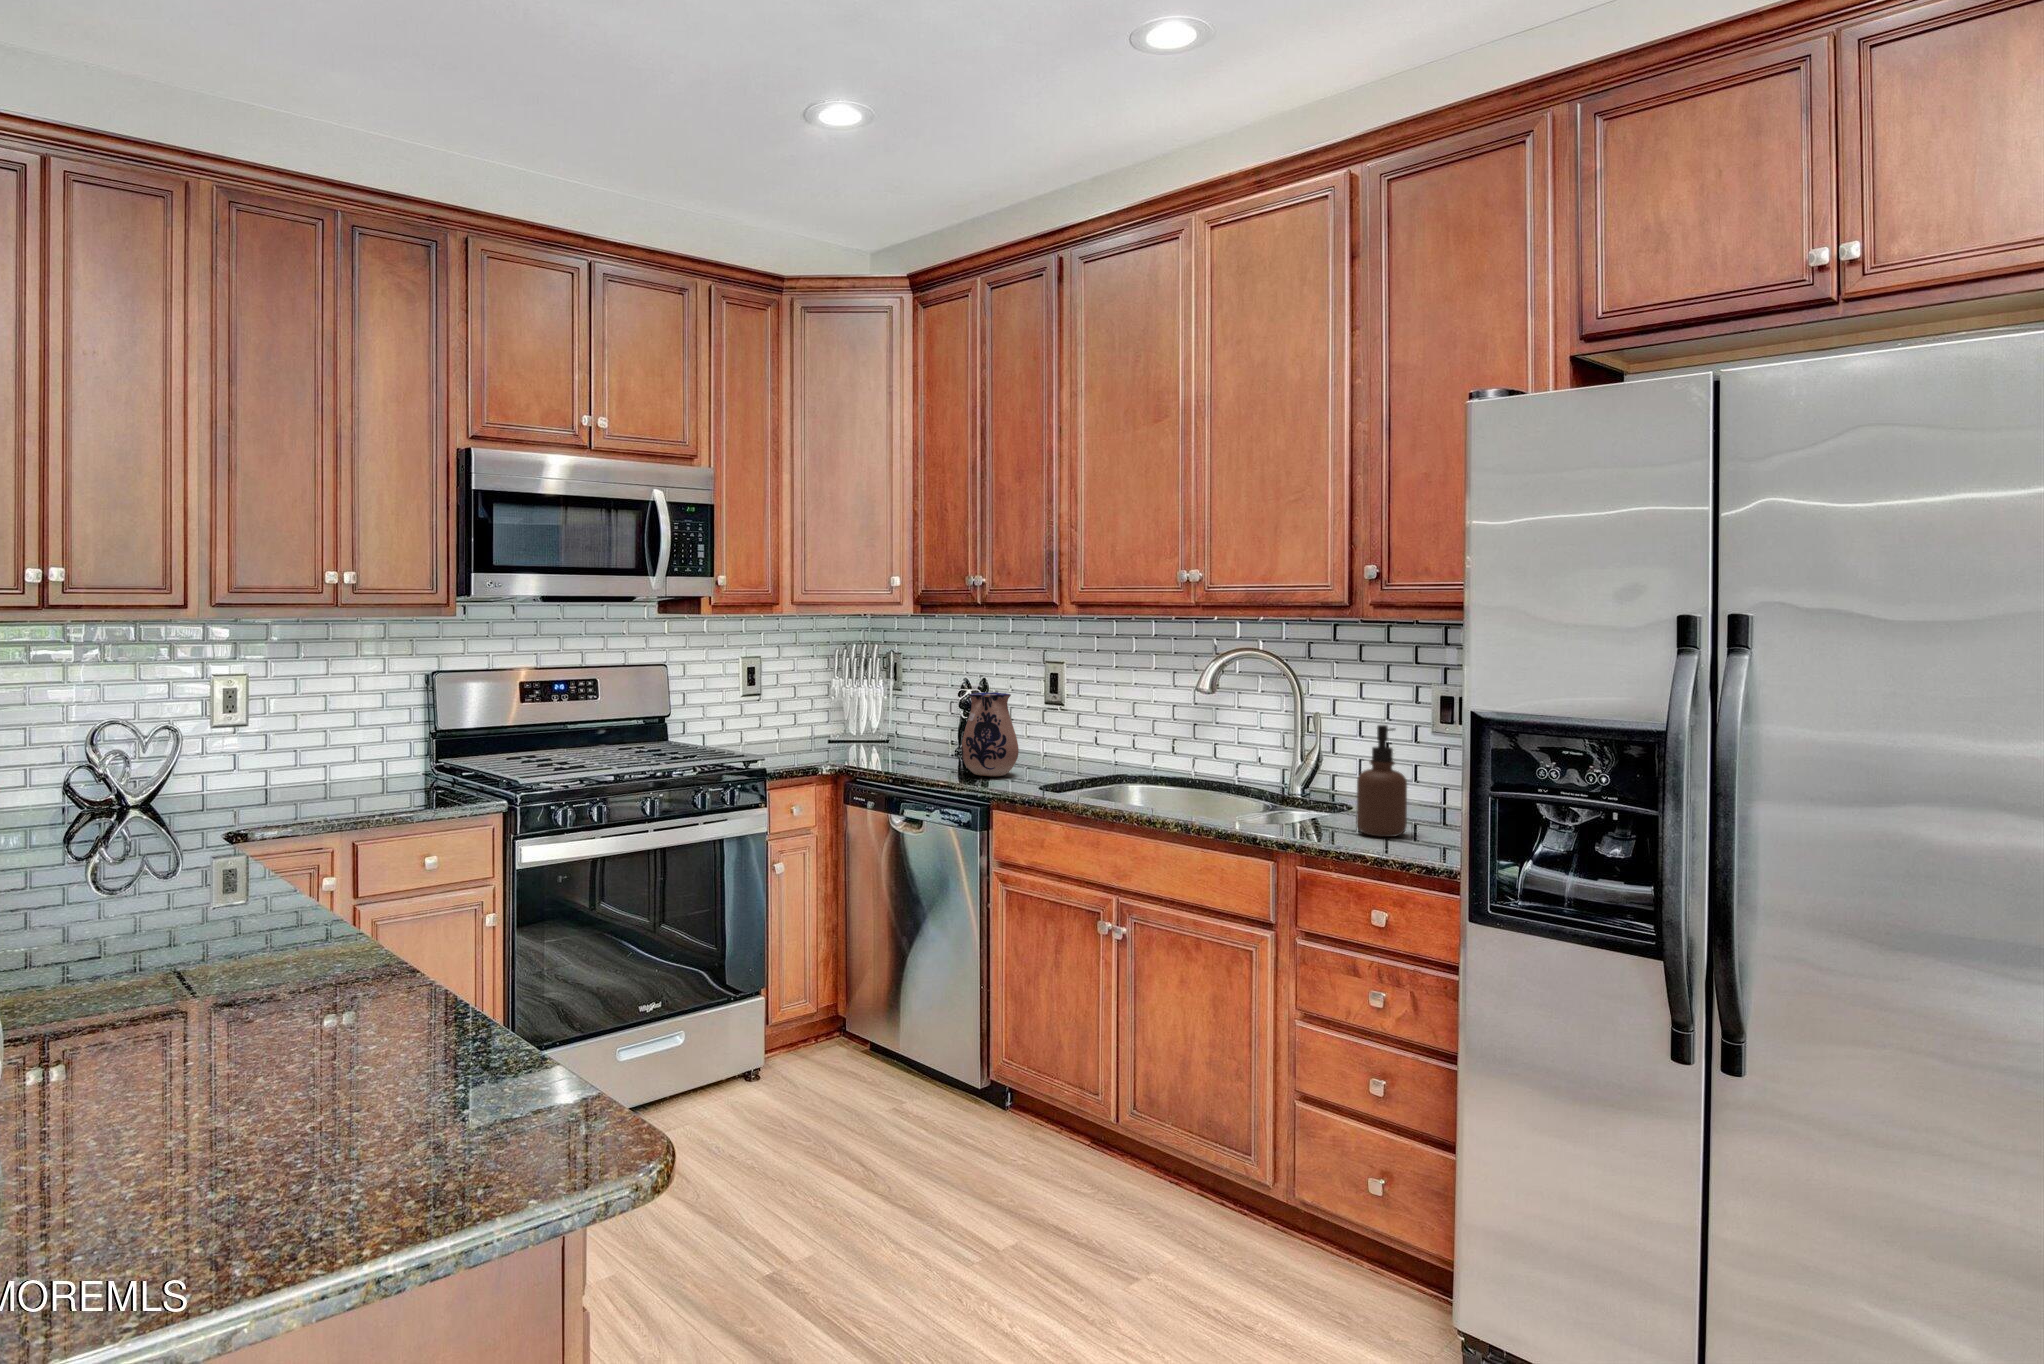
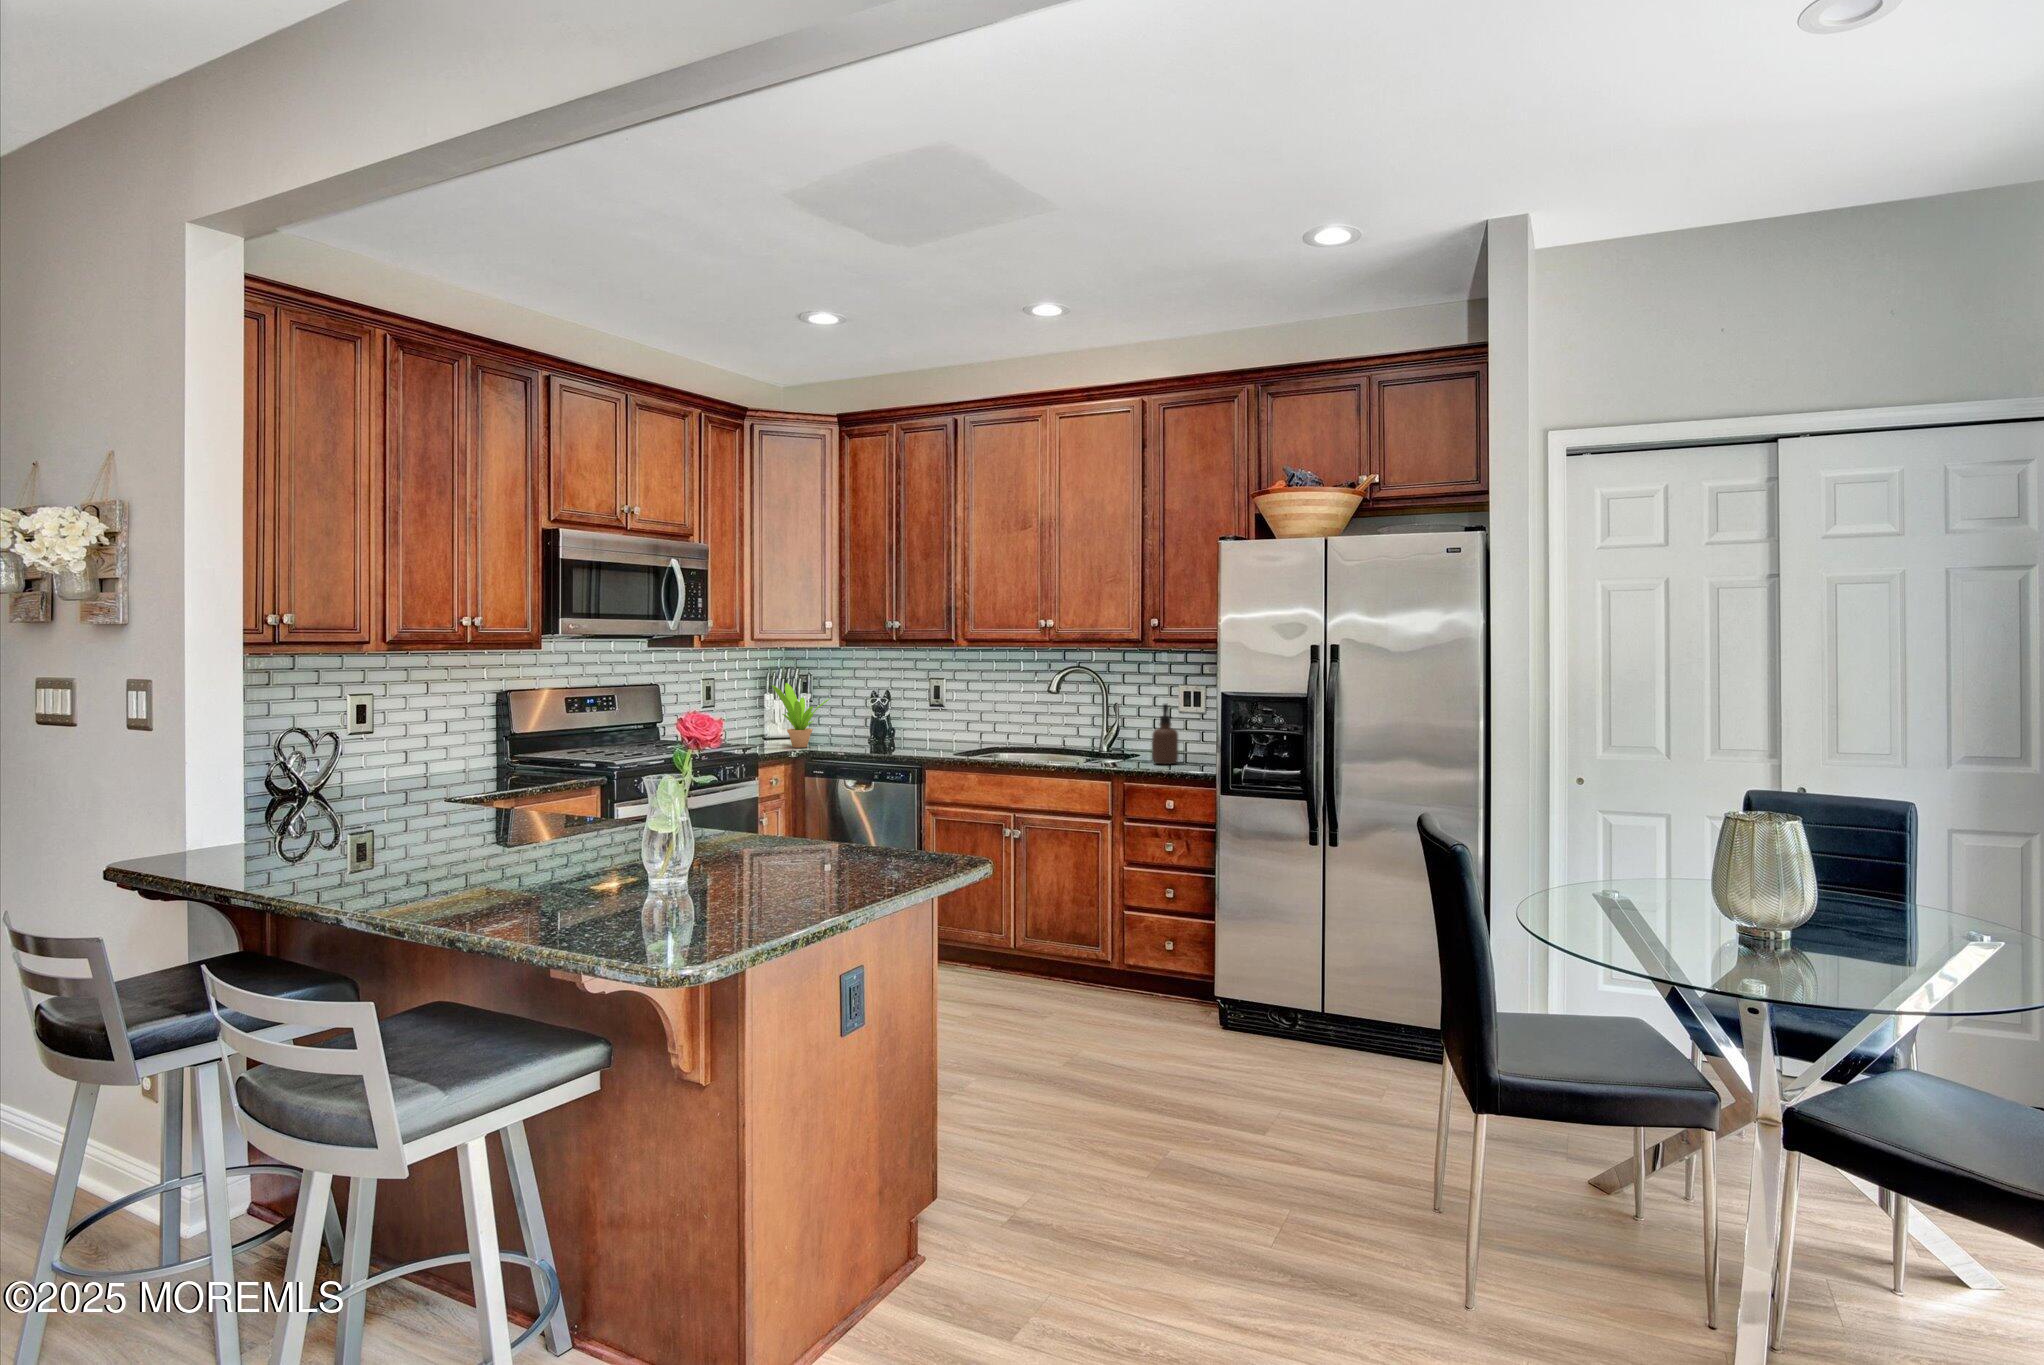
potted plant: none [807,666,894,760] -> present [772,683,829,748]
ceramic pitcher: present [961,692,1019,776] -> none [889,697,927,752]

